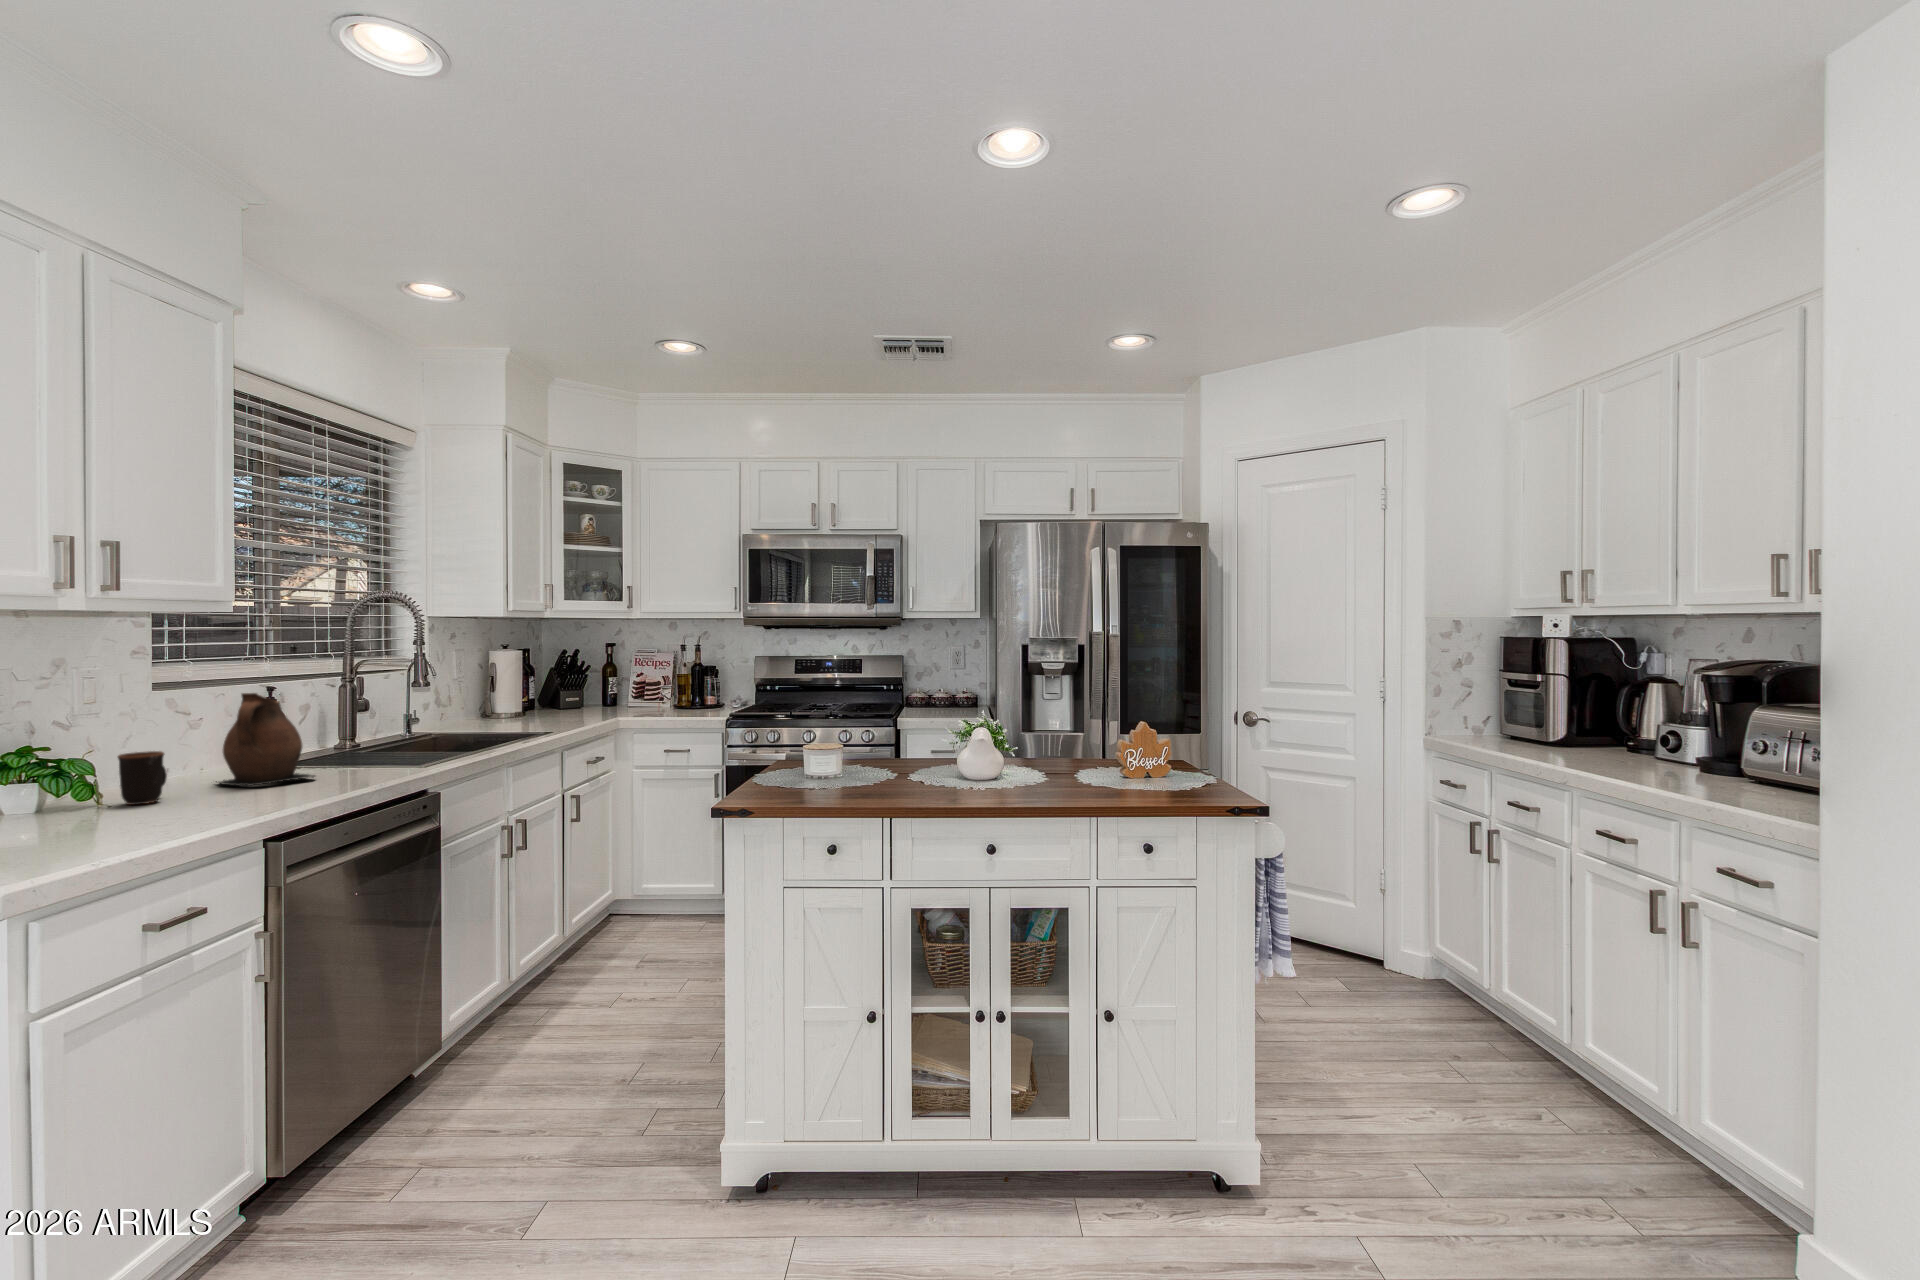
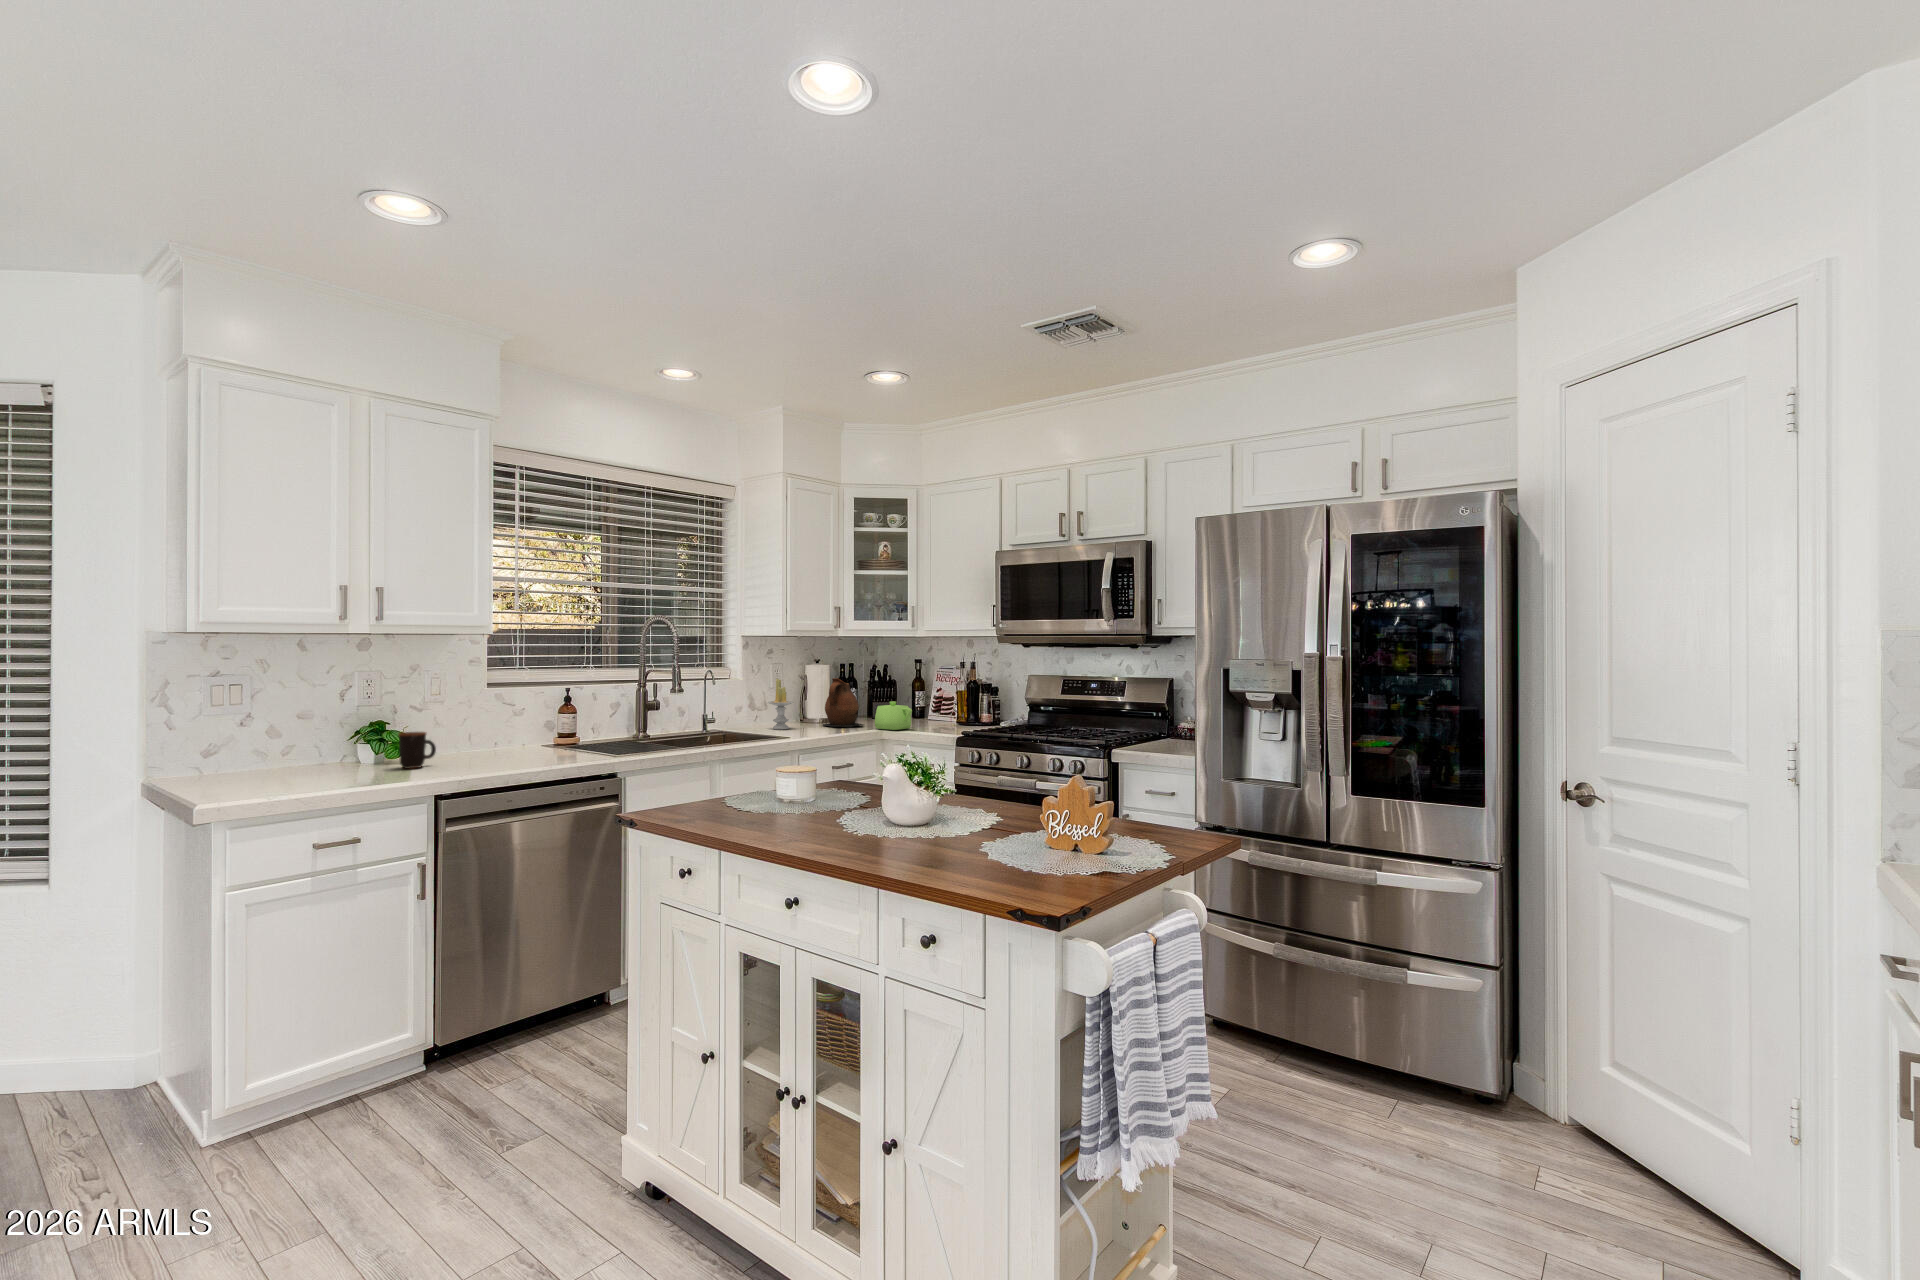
candle: none [473,668,506,727] -> present [768,679,794,729]
teapot: none [596,688,642,719] -> present [875,701,912,730]
ceramic pitcher: present [216,693,315,786] -> present [823,678,864,726]

